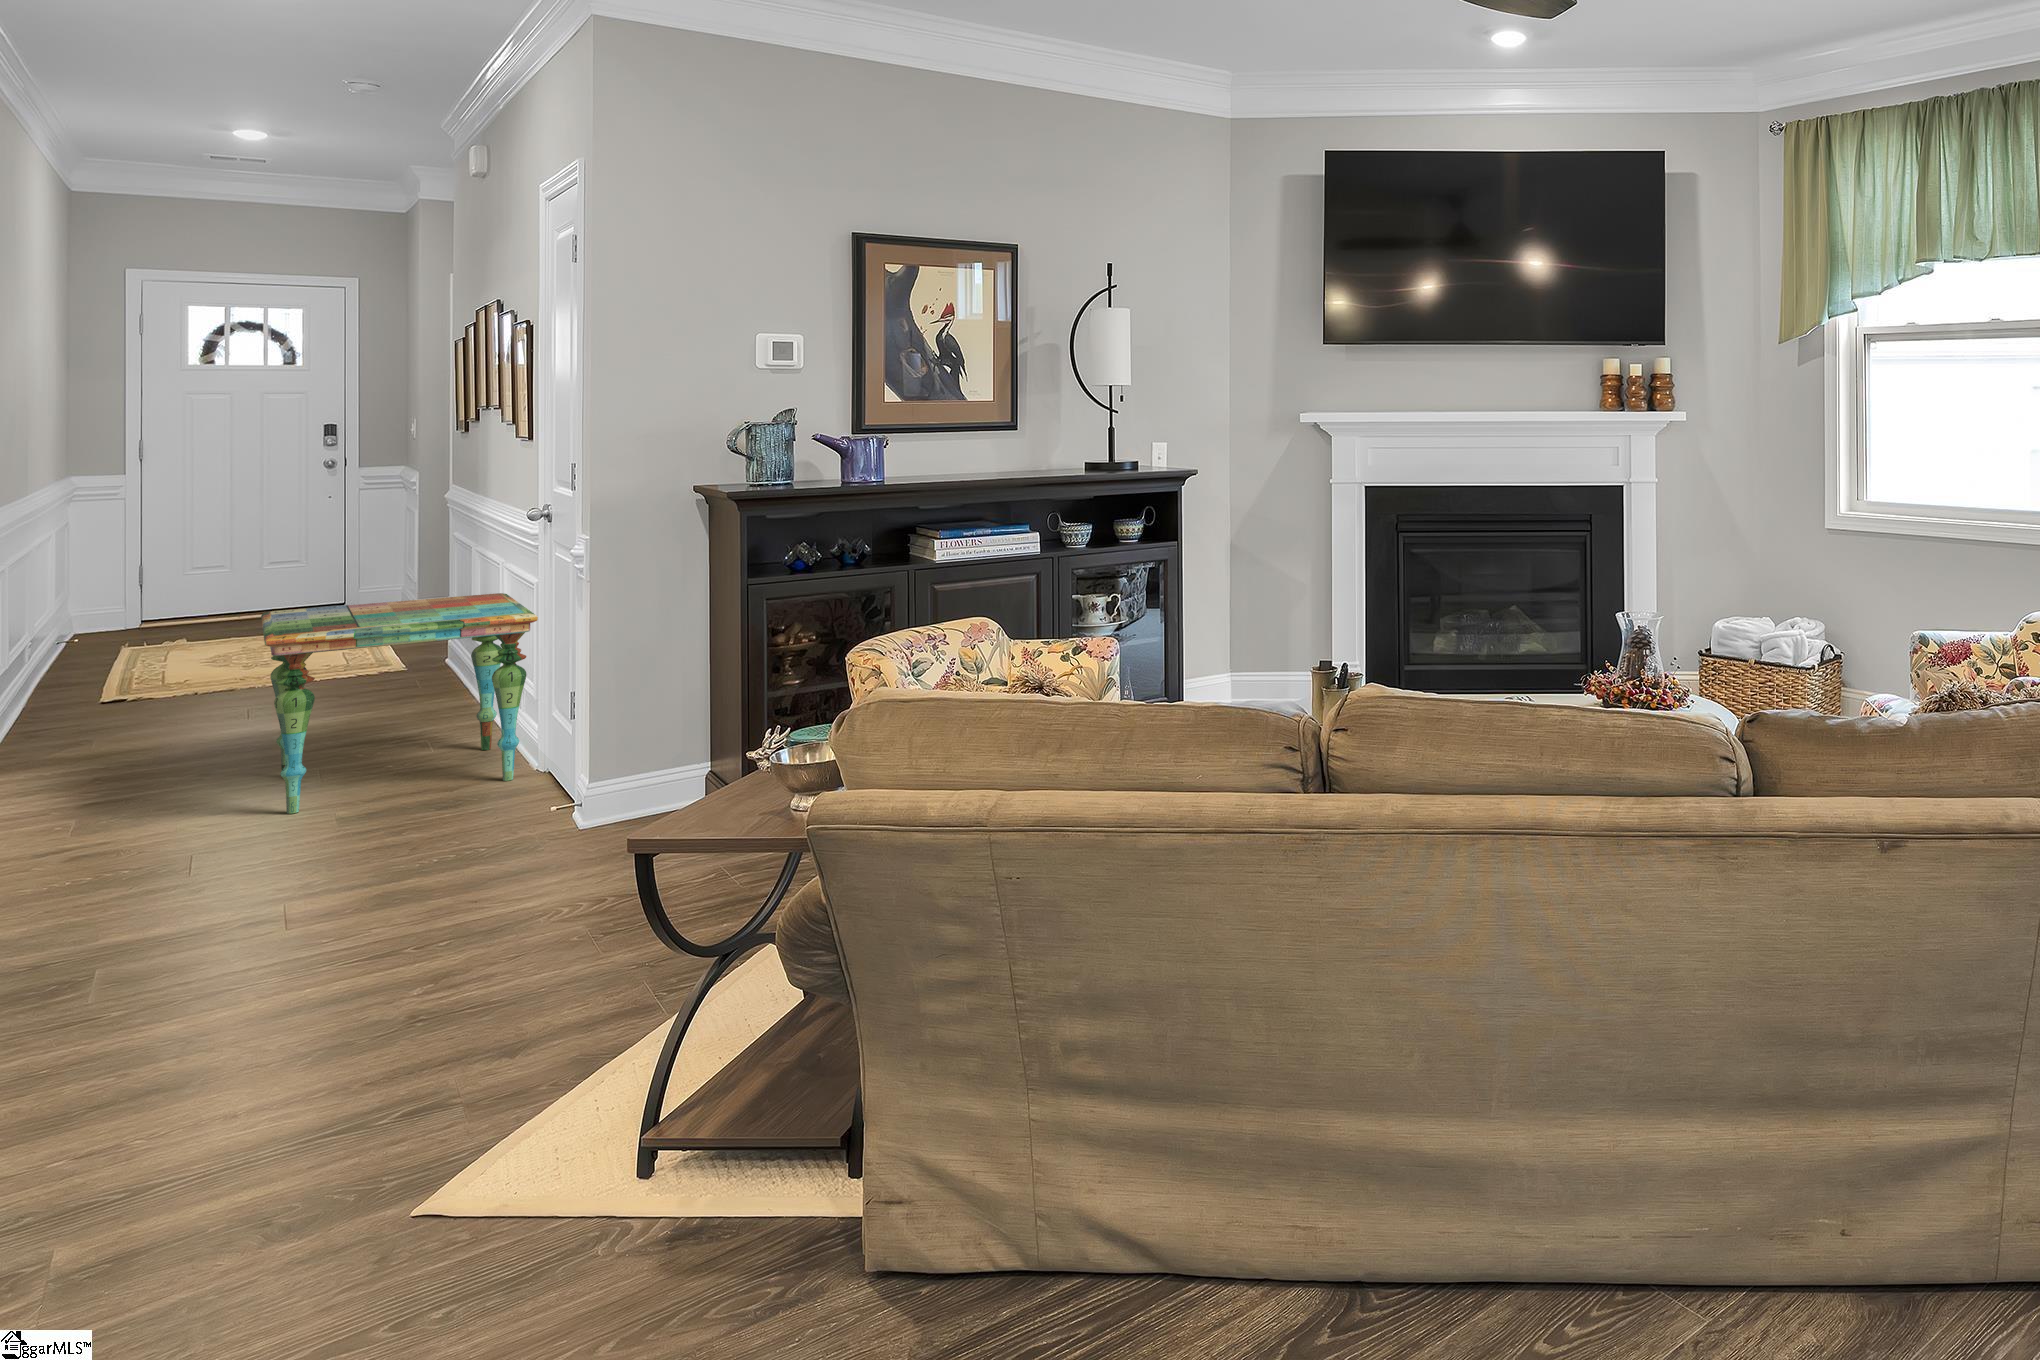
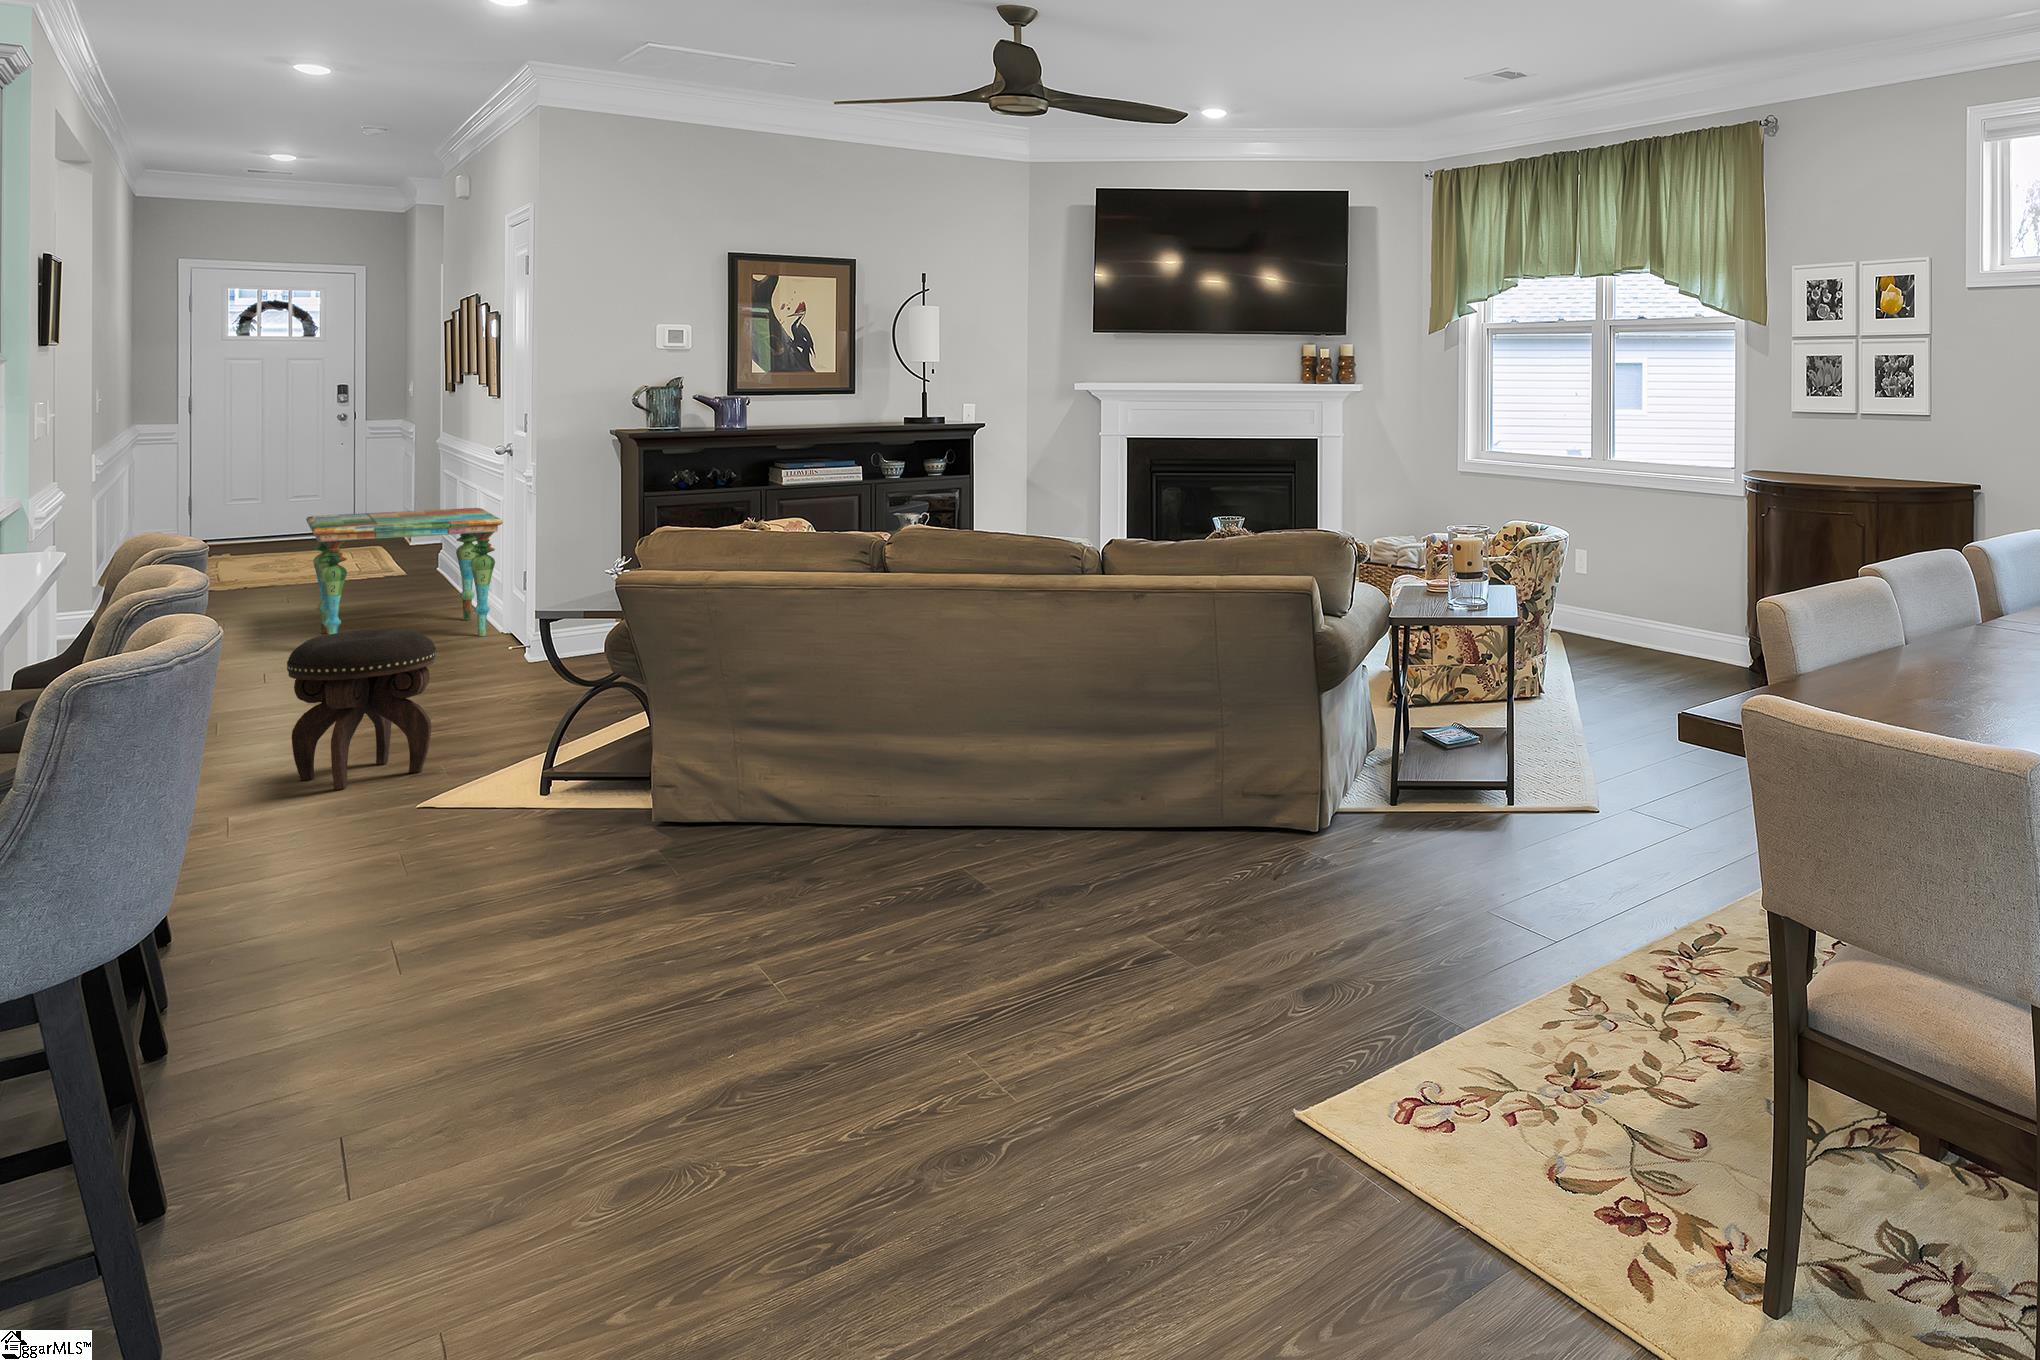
footstool: none [170,860,443,1186] -> present [287,629,436,790]

